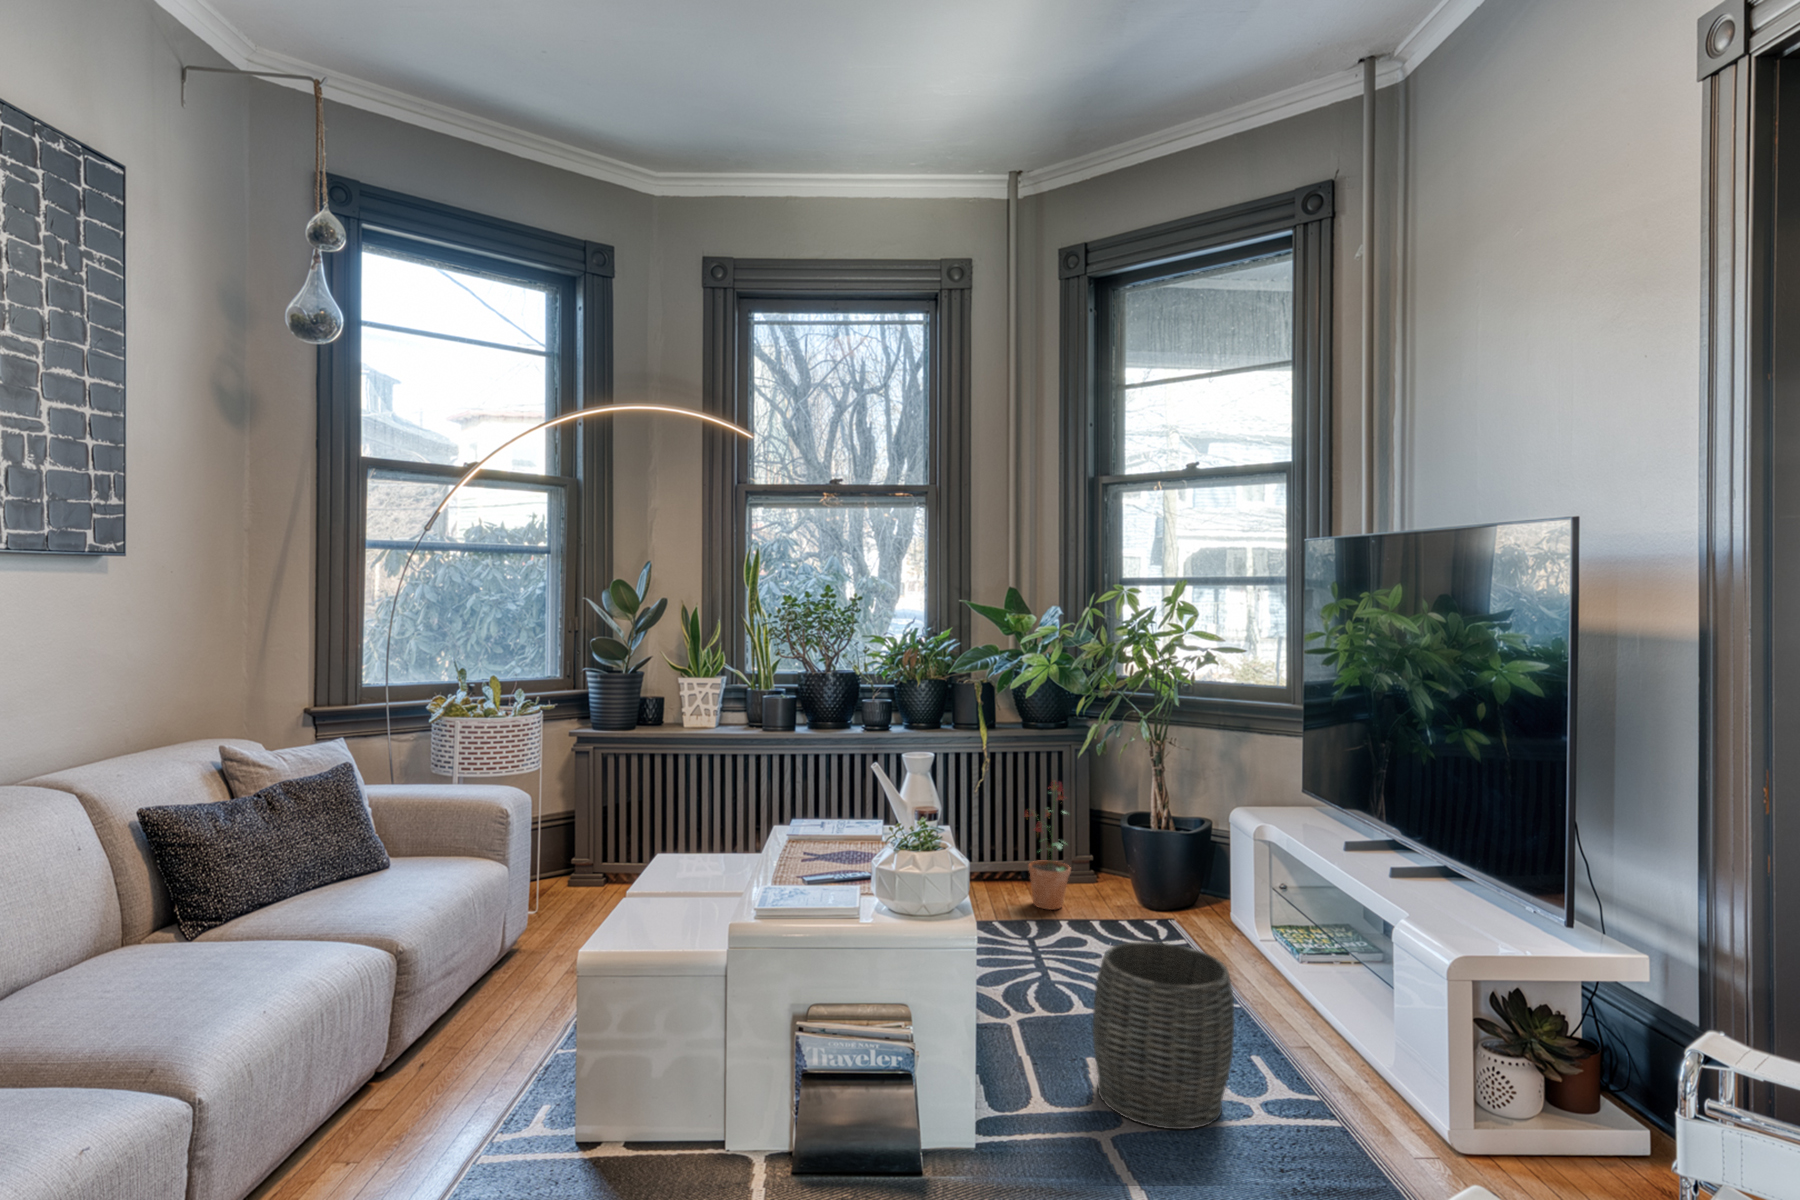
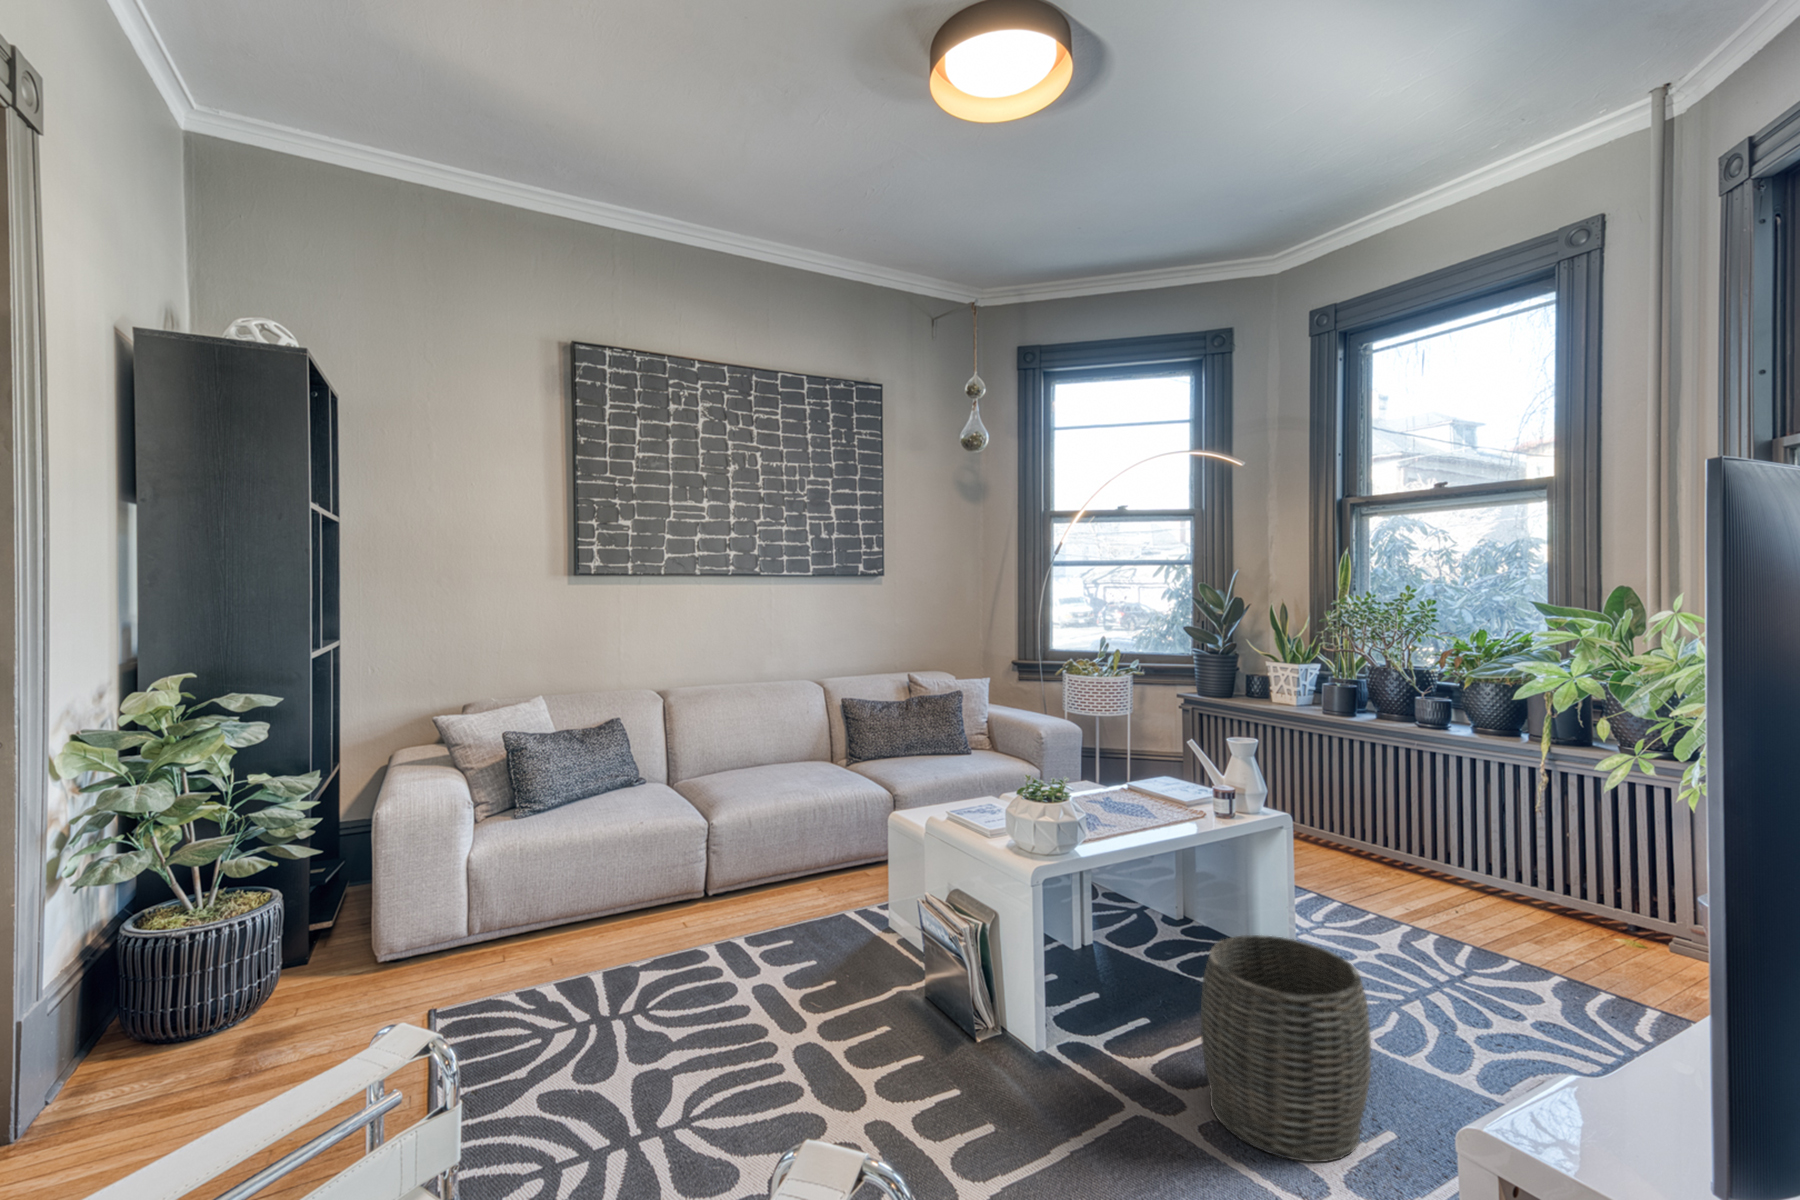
potted plant: present [1025,781,1070,910] -> none [1563,808,1644,975]

